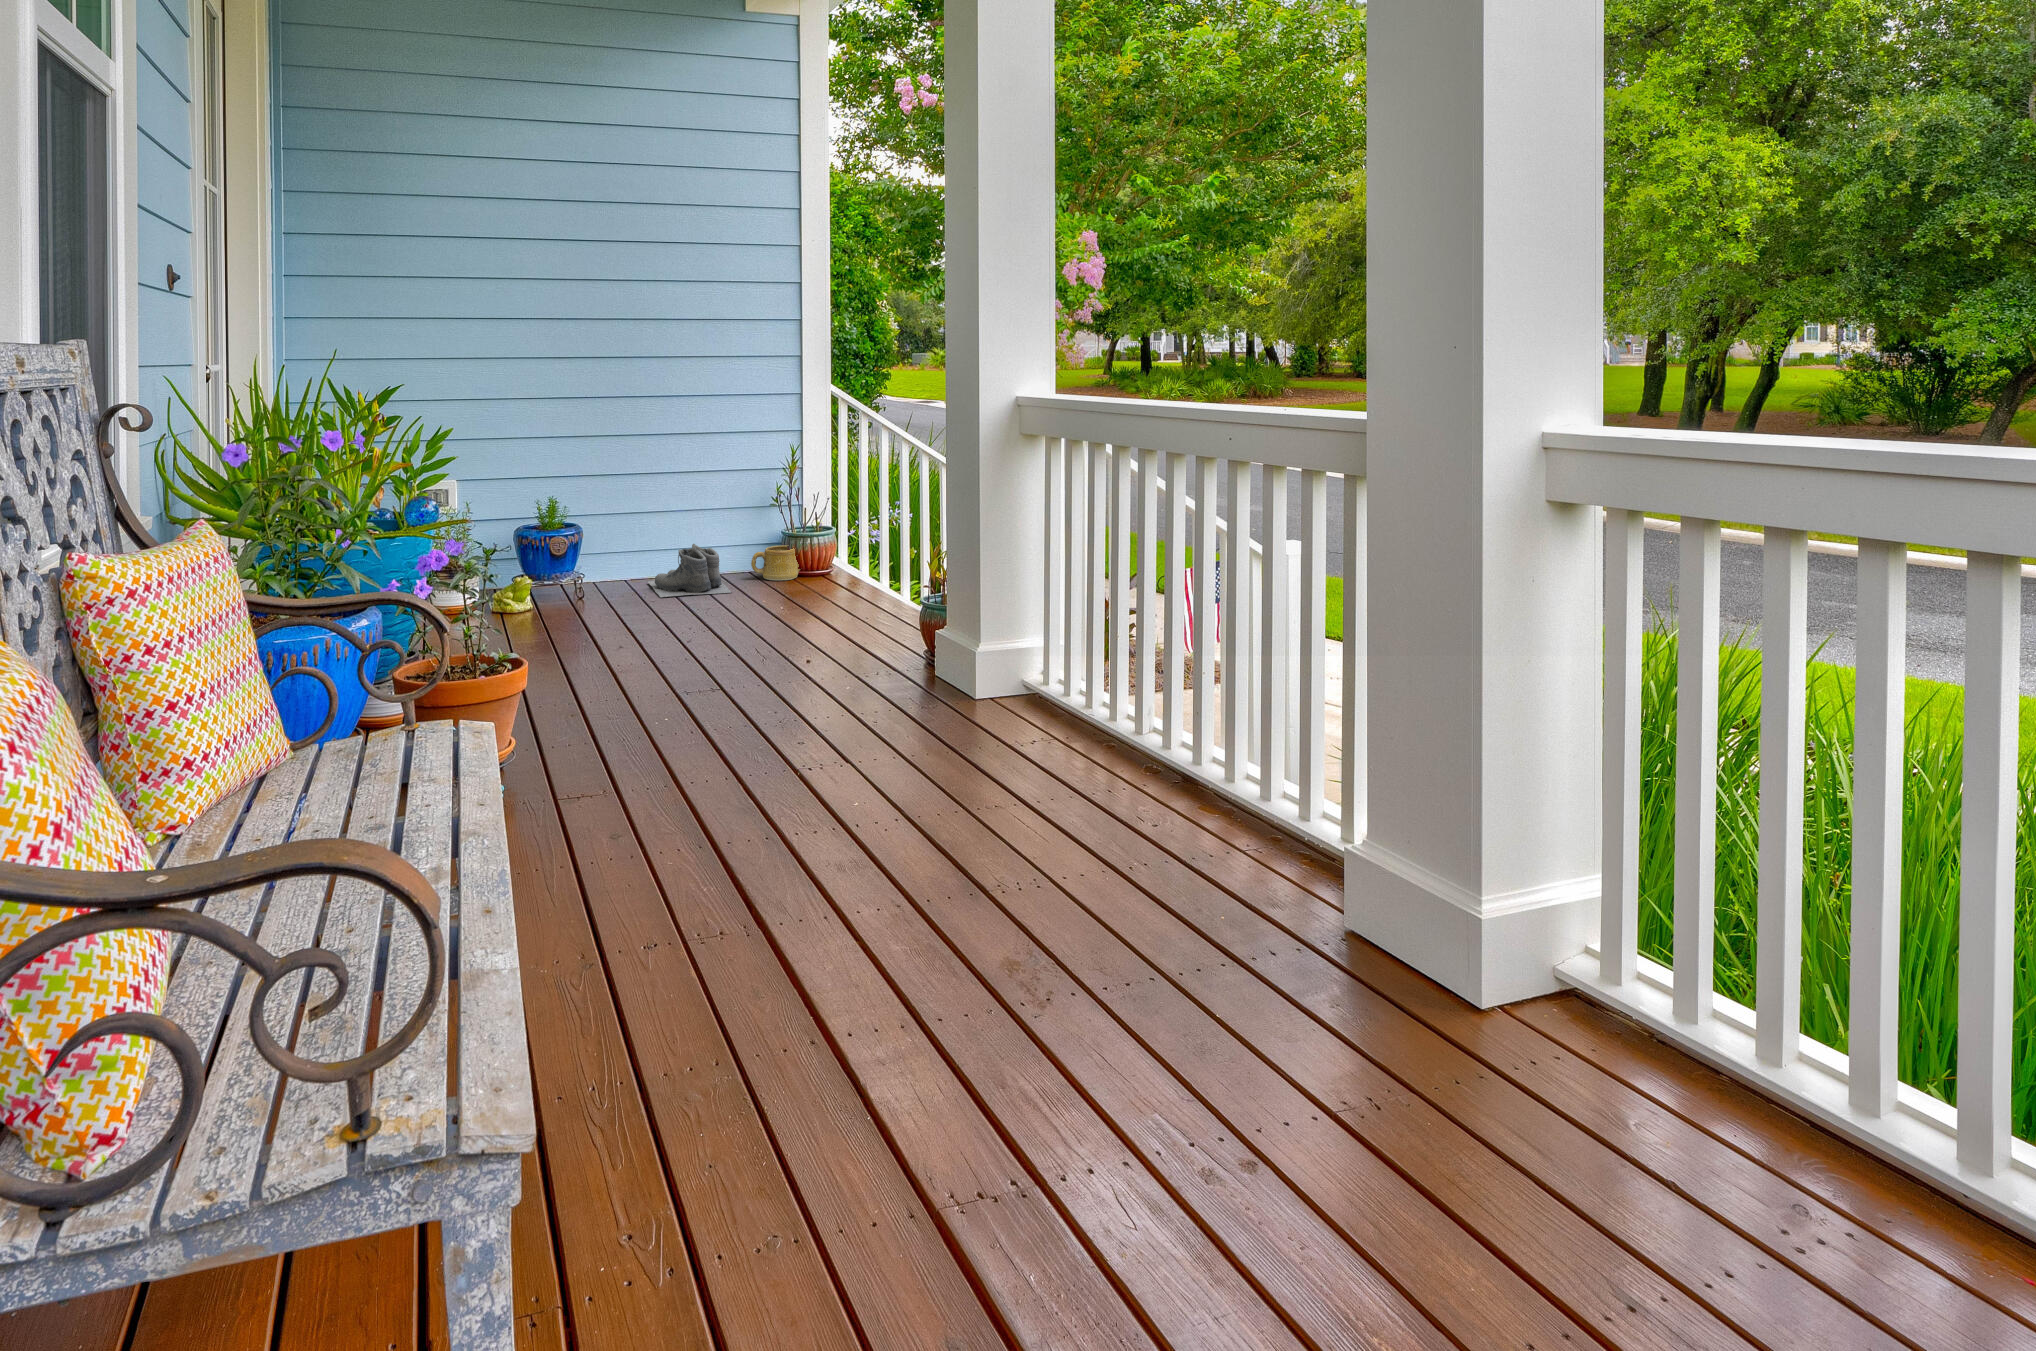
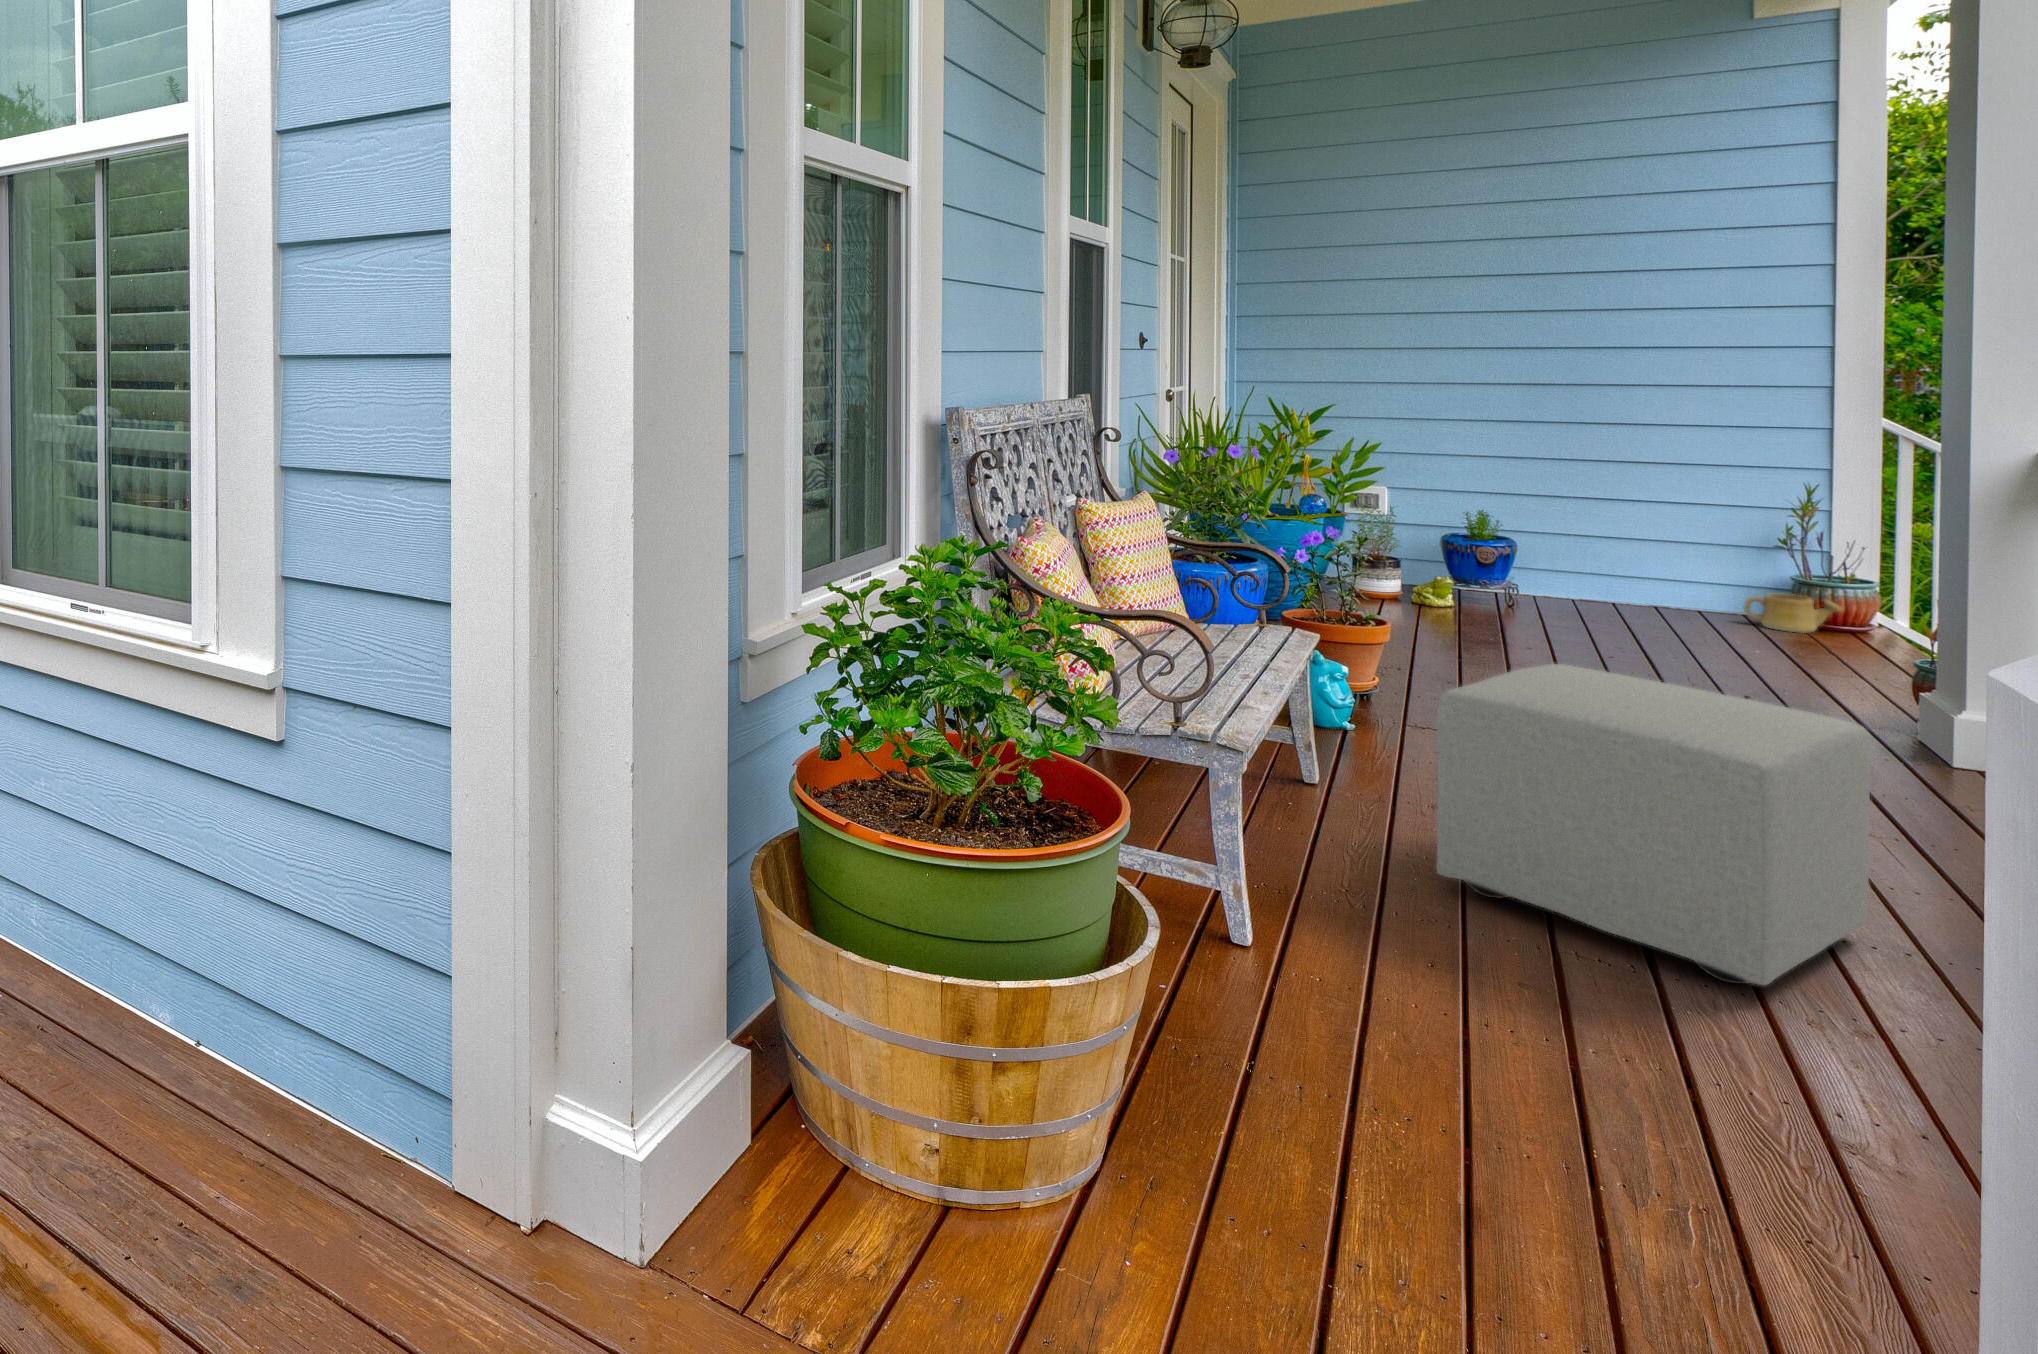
boots: present [648,544,731,597] -> none [1599,575,1704,631]
ottoman: none [748,702,1177,1157] -> present [1436,664,1870,985]

